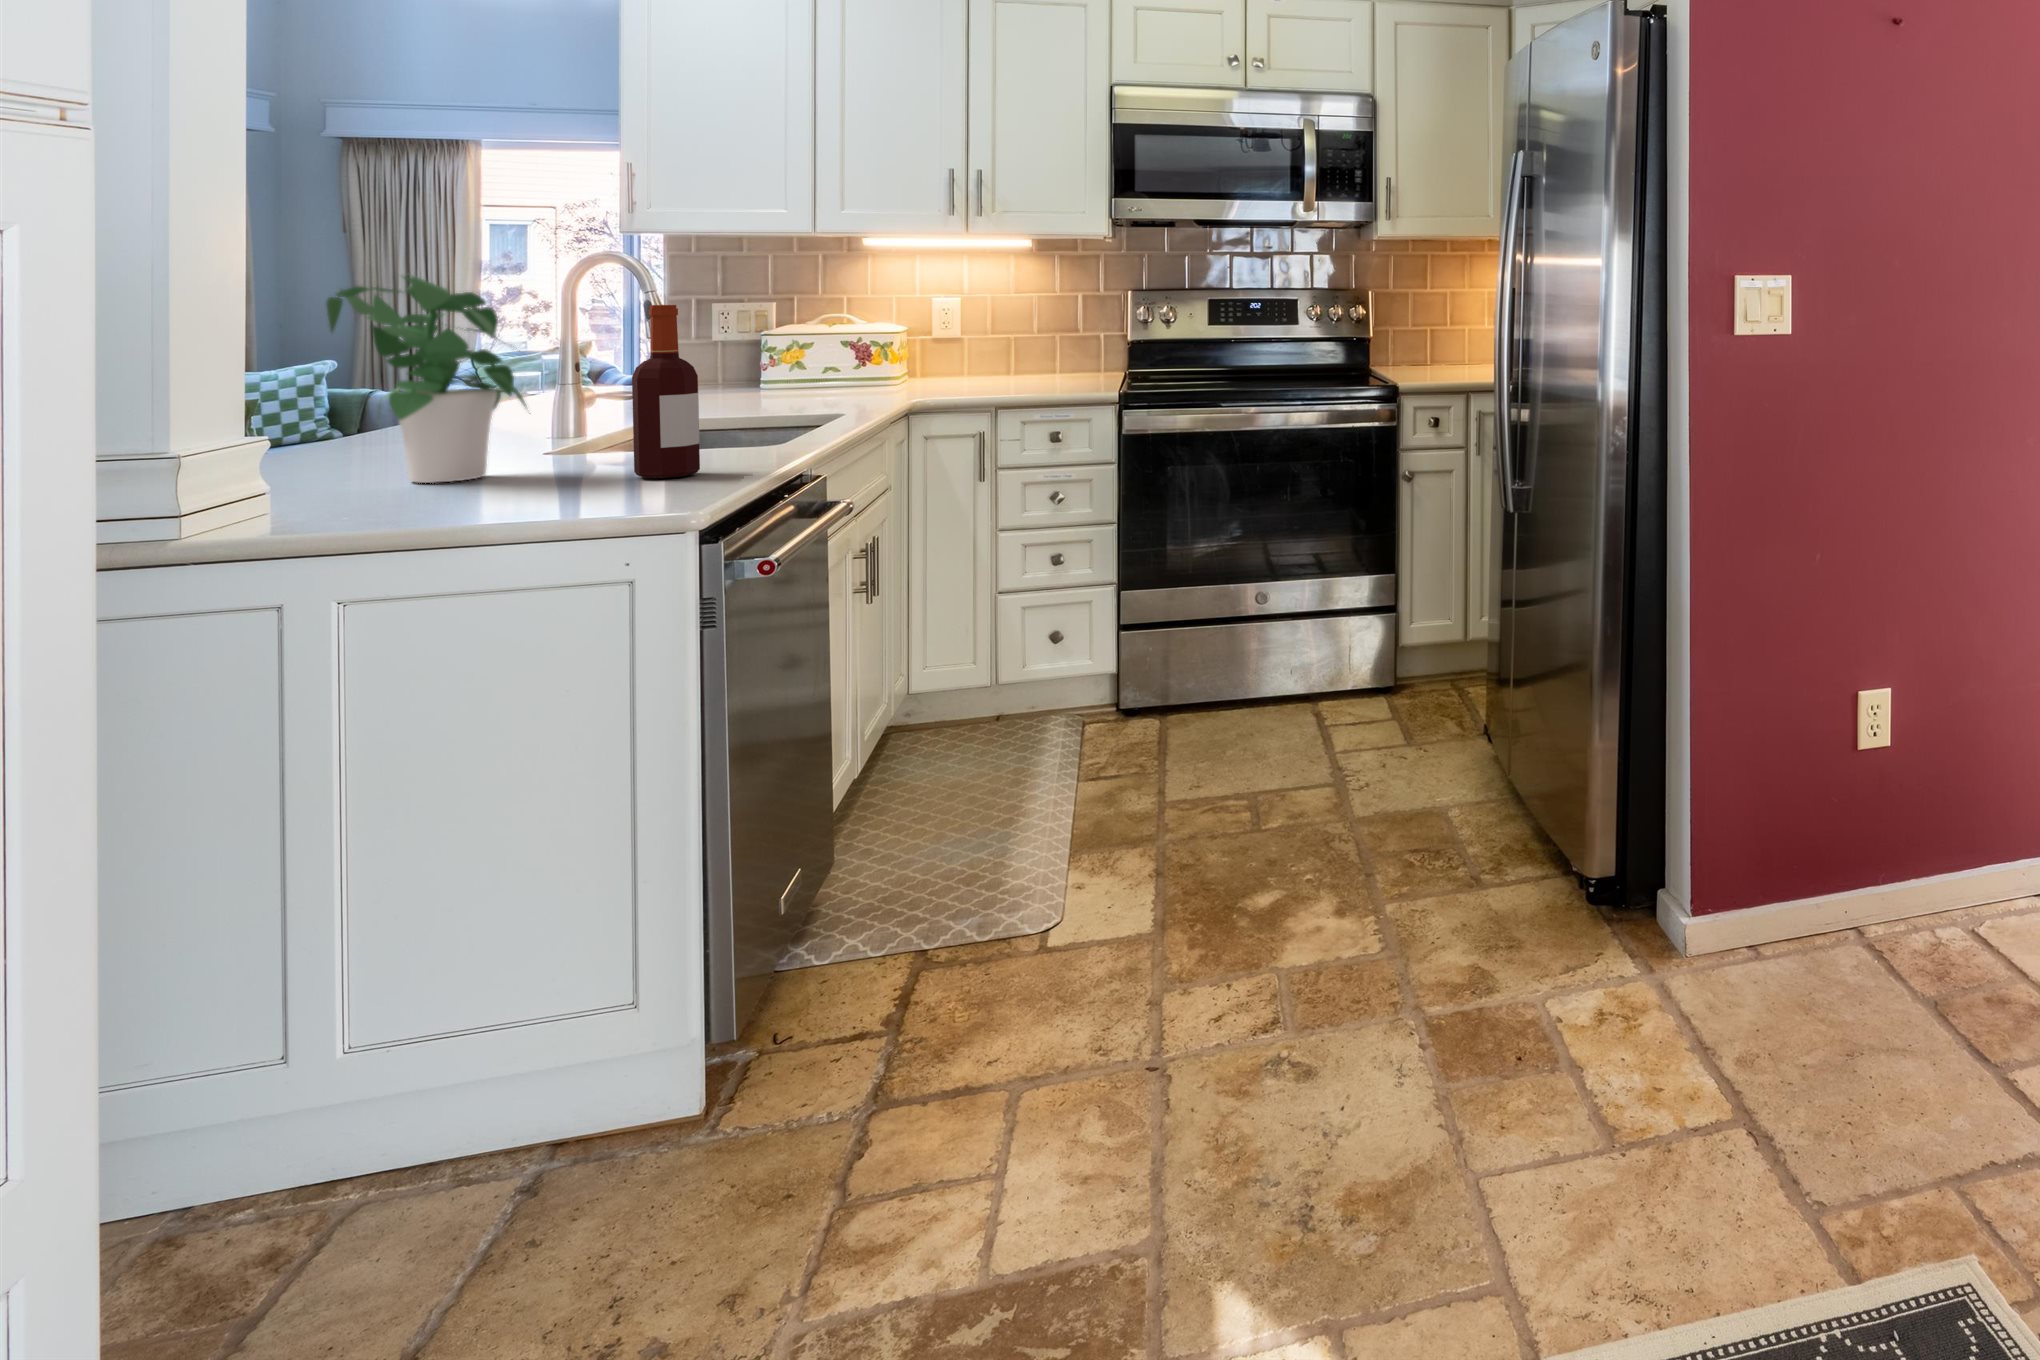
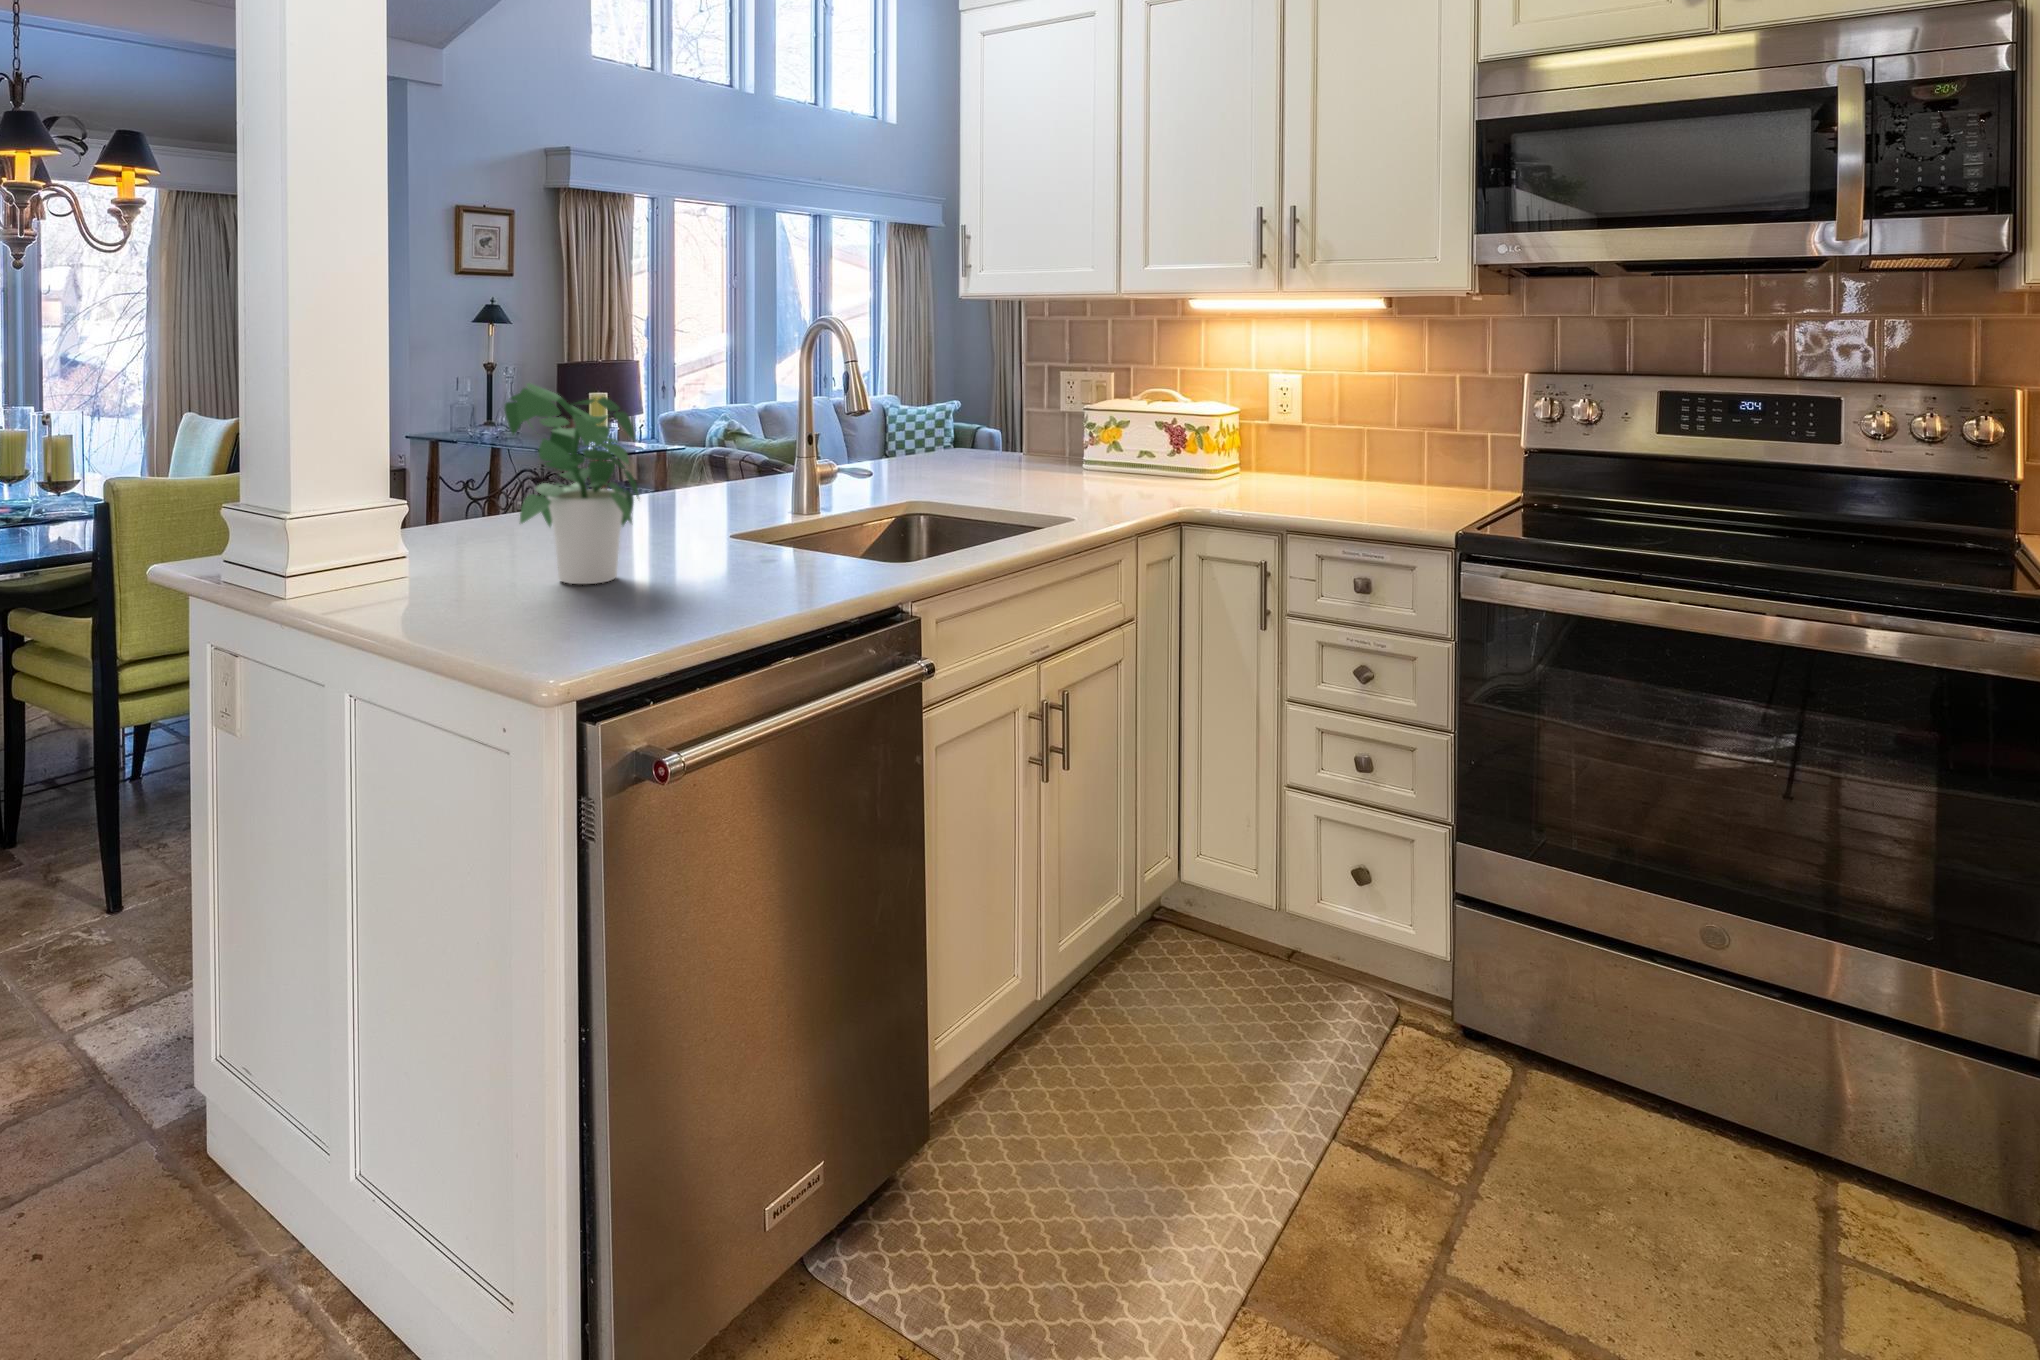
bottle: present [632,305,700,478] -> none [673,419,737,618]

